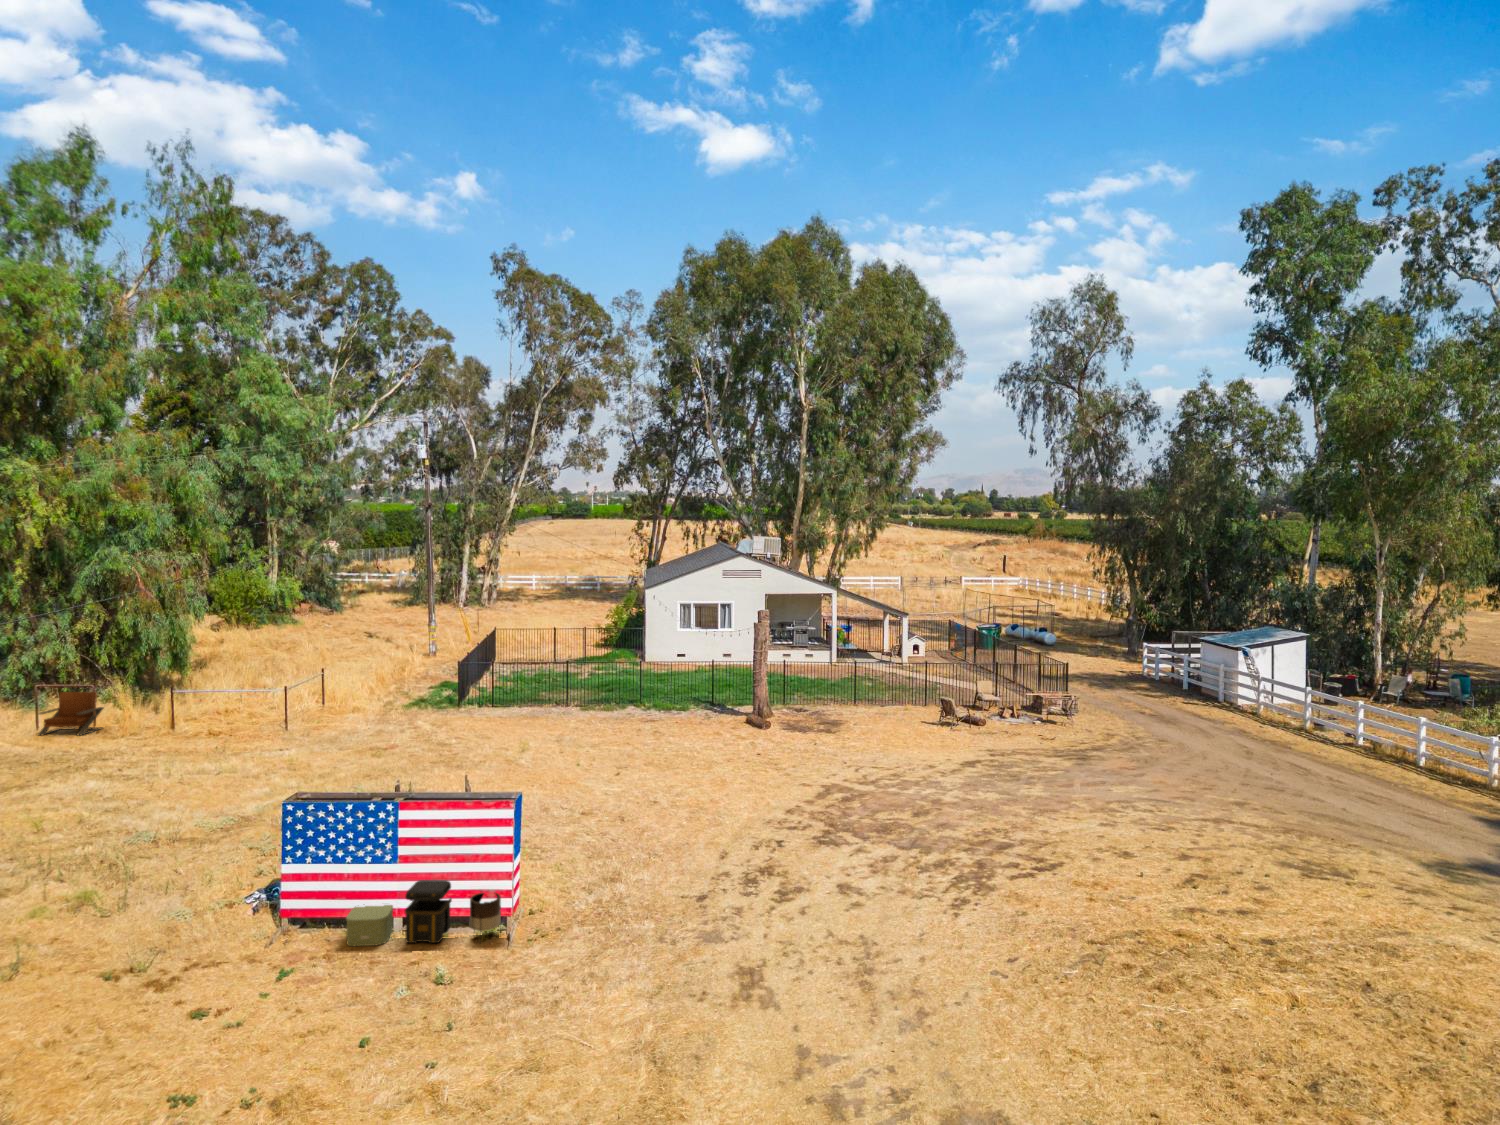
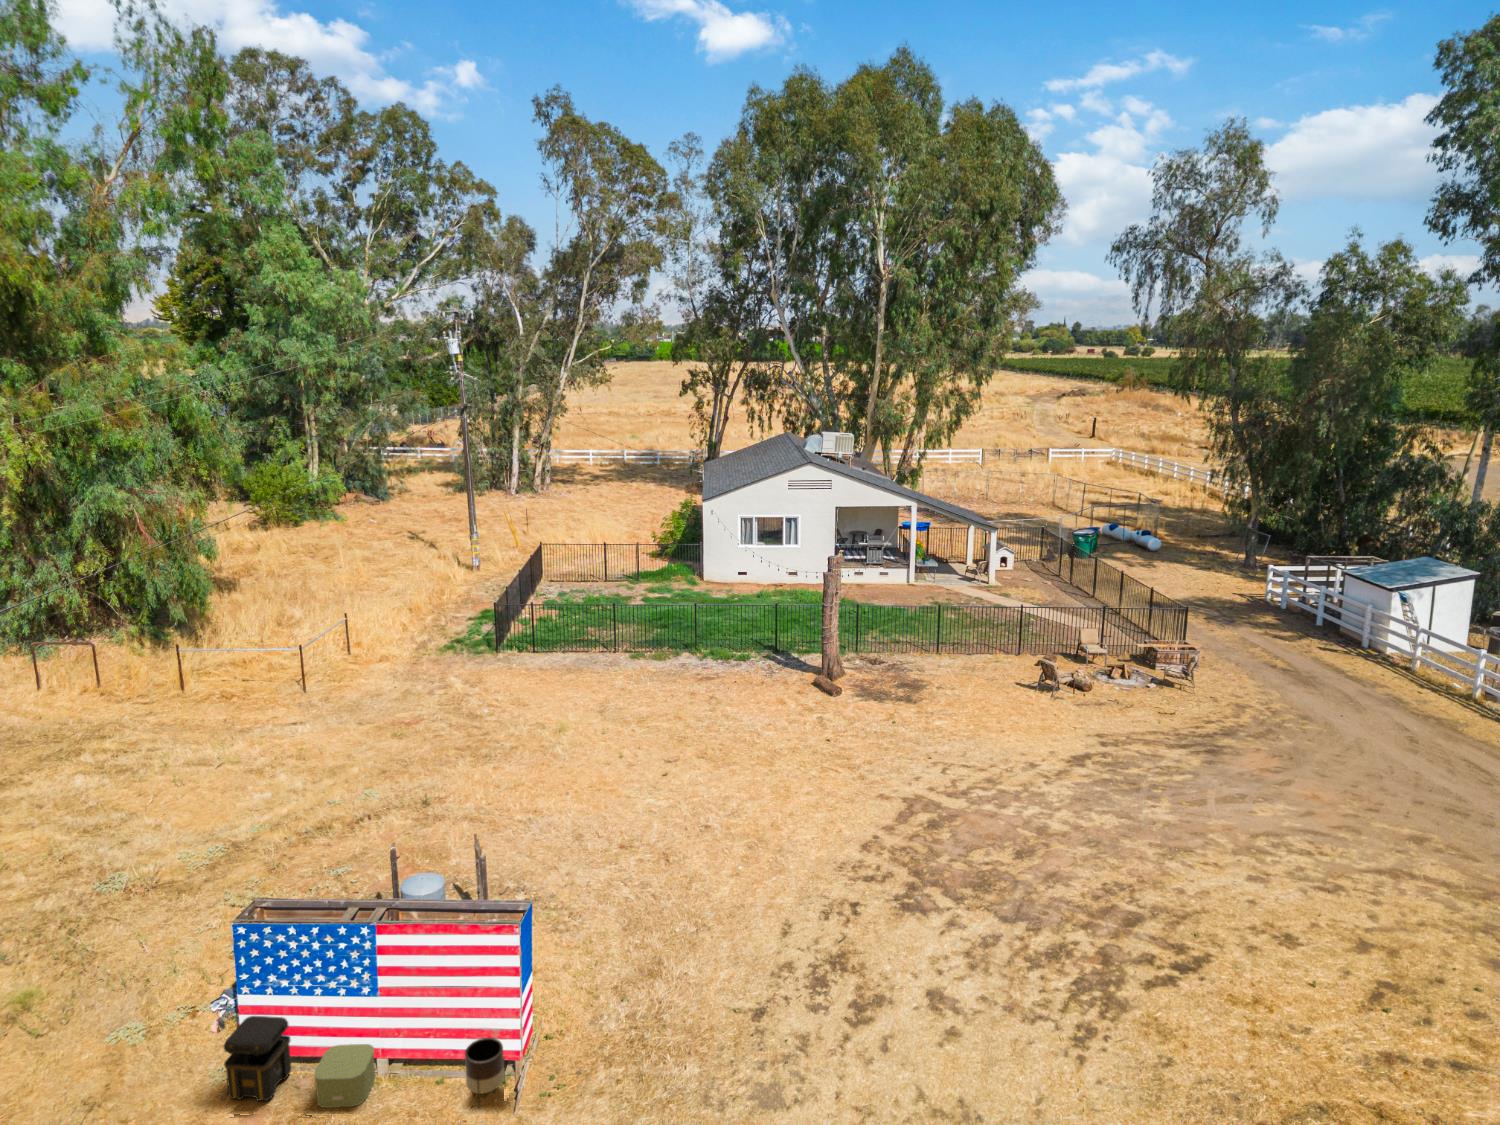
lounge chair: present [38,692,104,735] -> none [40,646,114,696]
toolbox: present [405,880,452,943] -> present [224,1016,291,1101]

